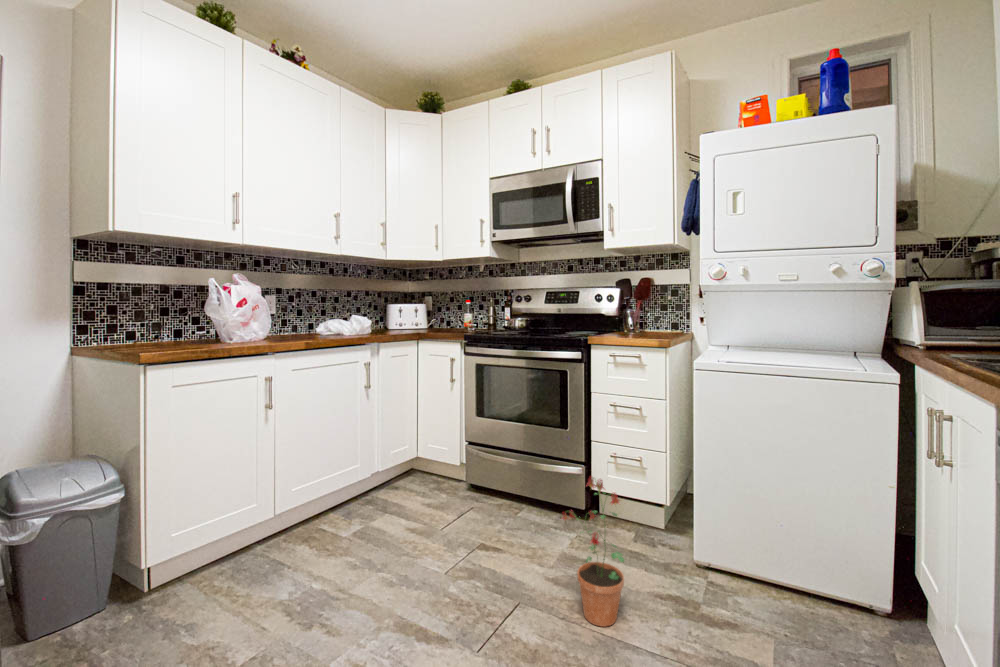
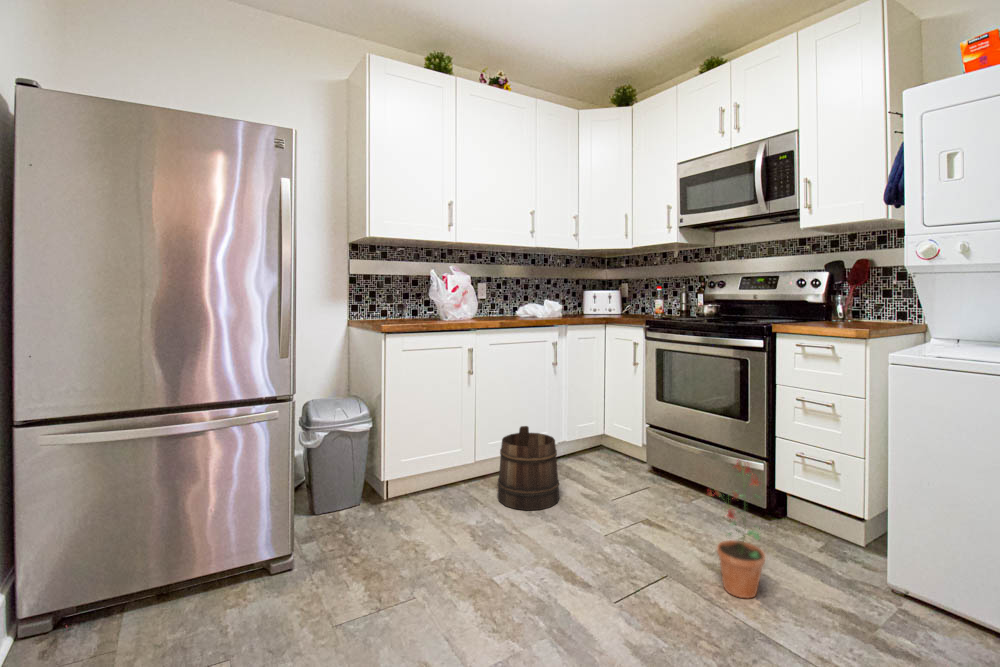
bucket: none [304,462,383,571] -> present [498,426,560,510]

